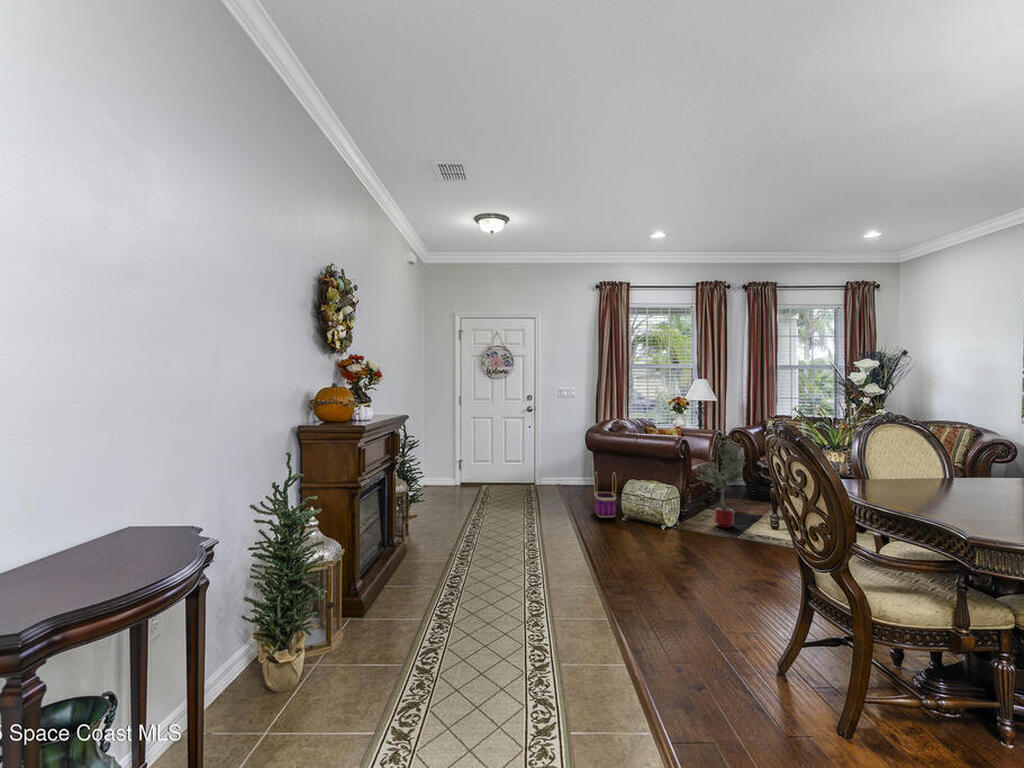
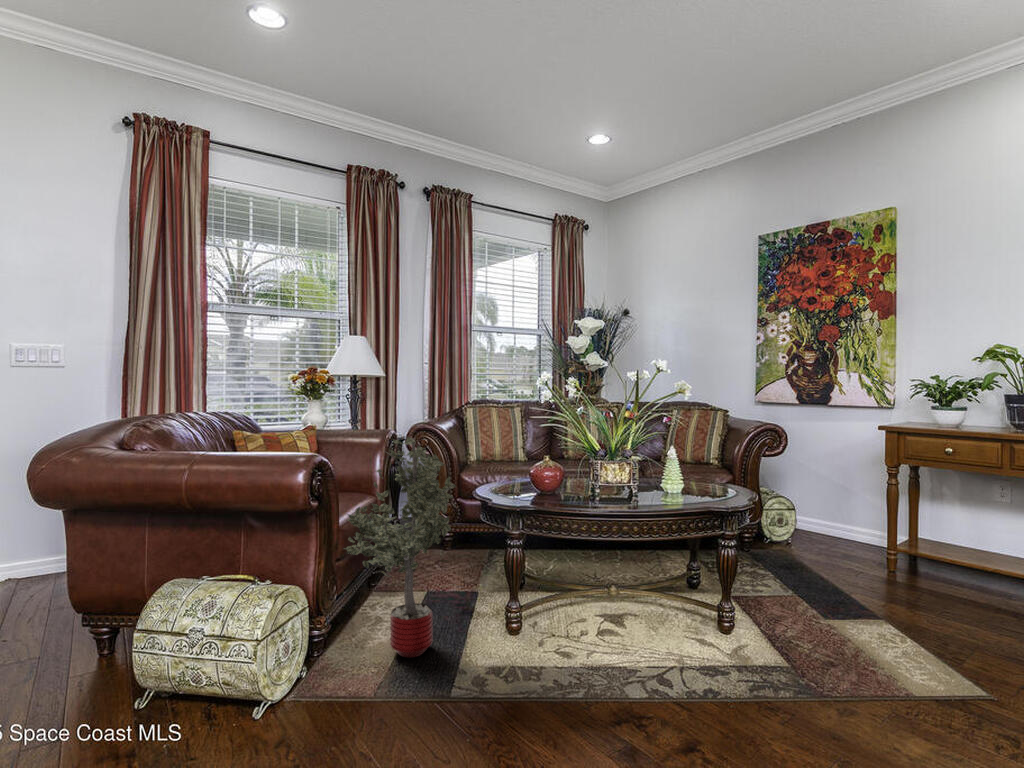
basket: present [594,472,616,517] -> none [53,558,127,709]

